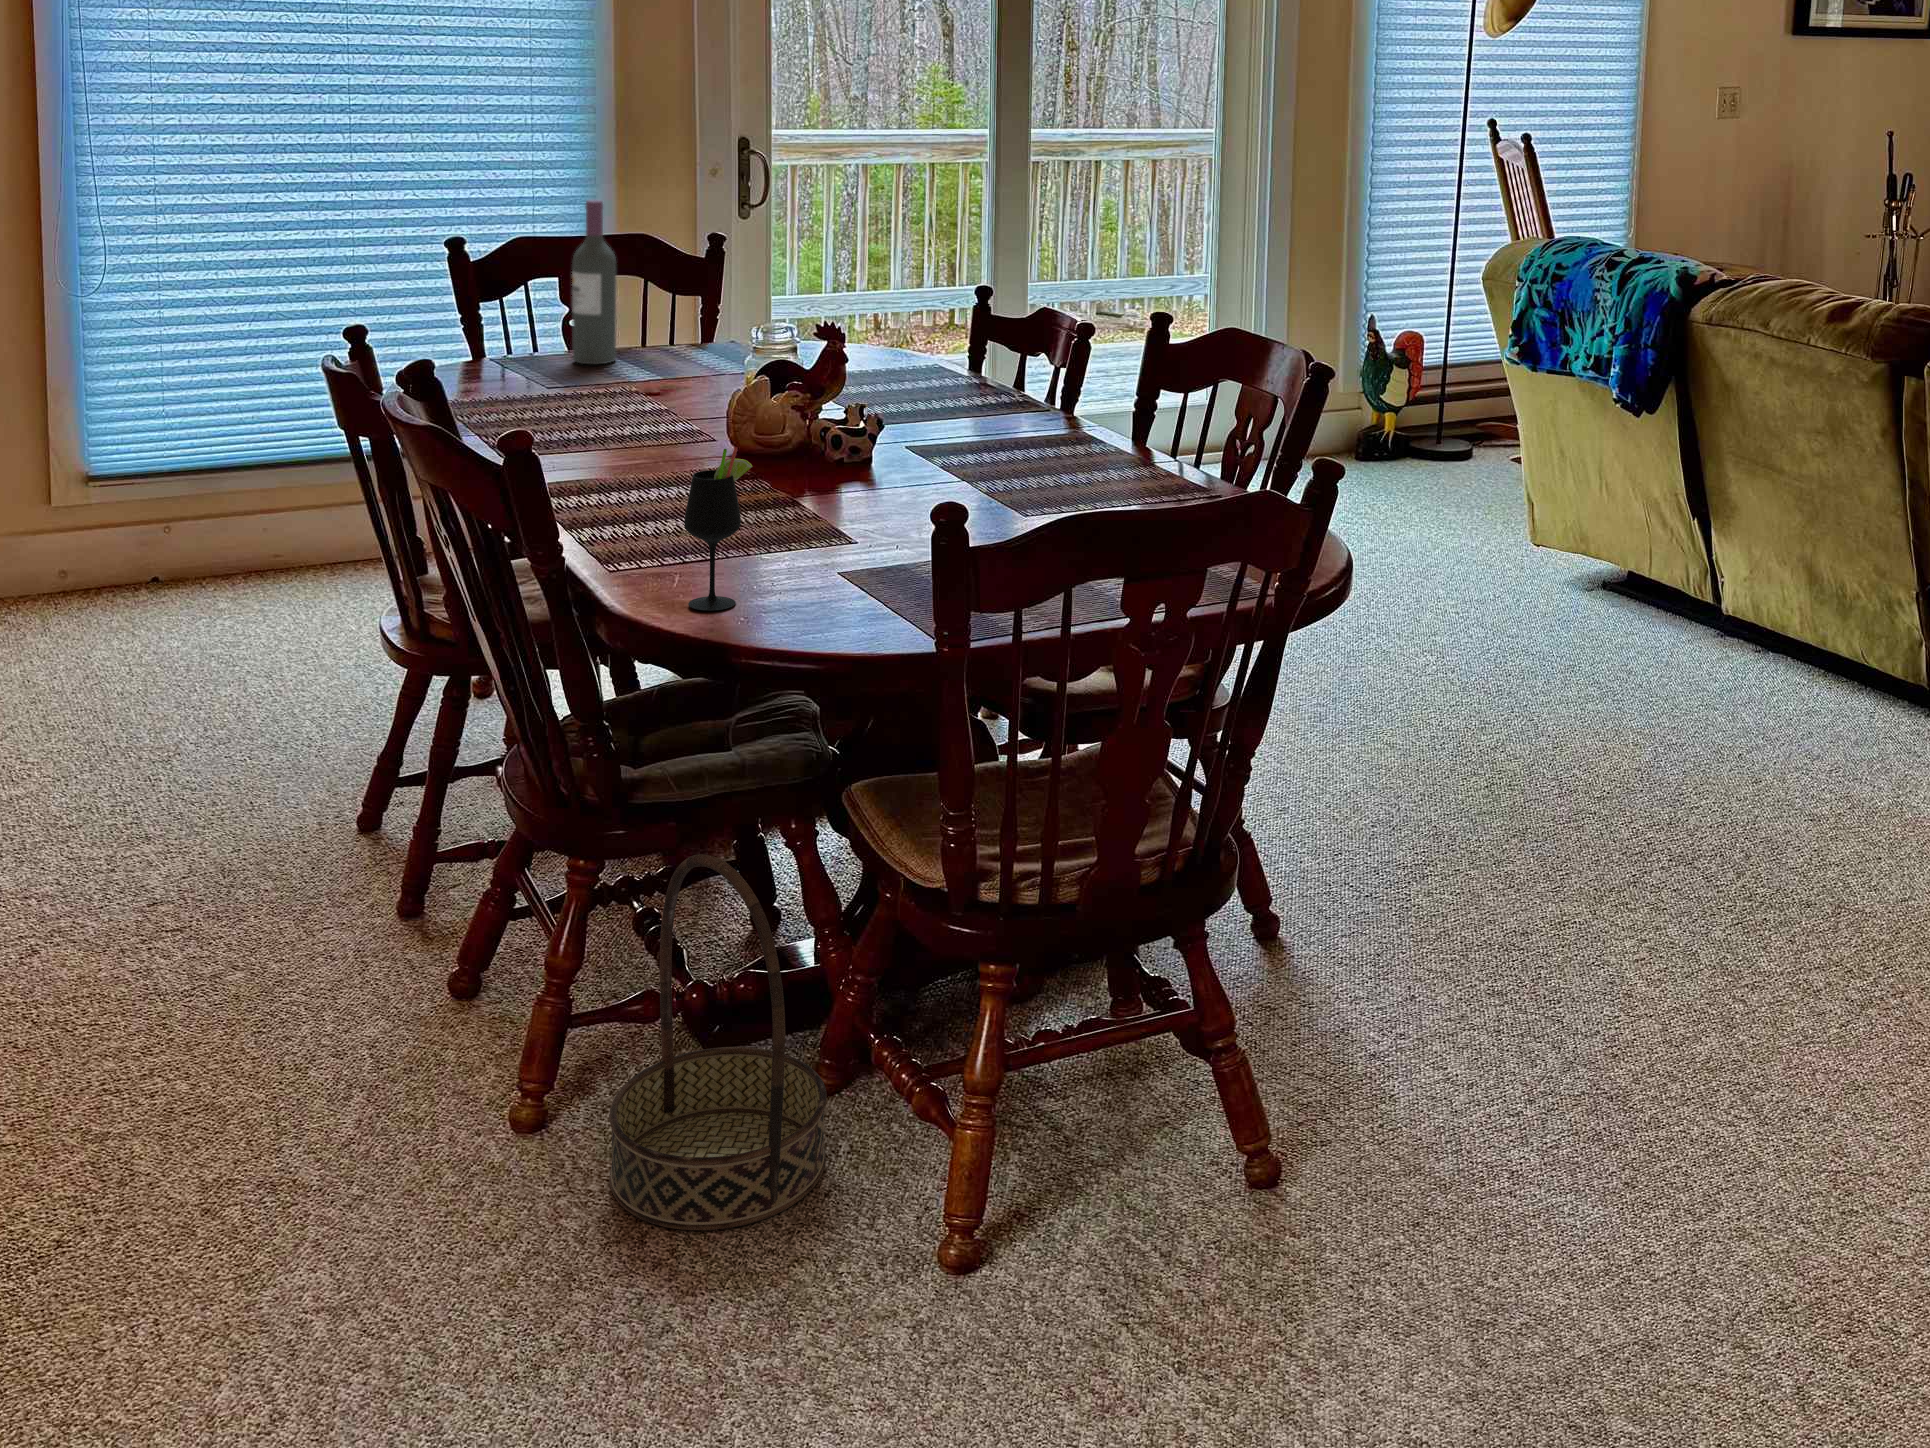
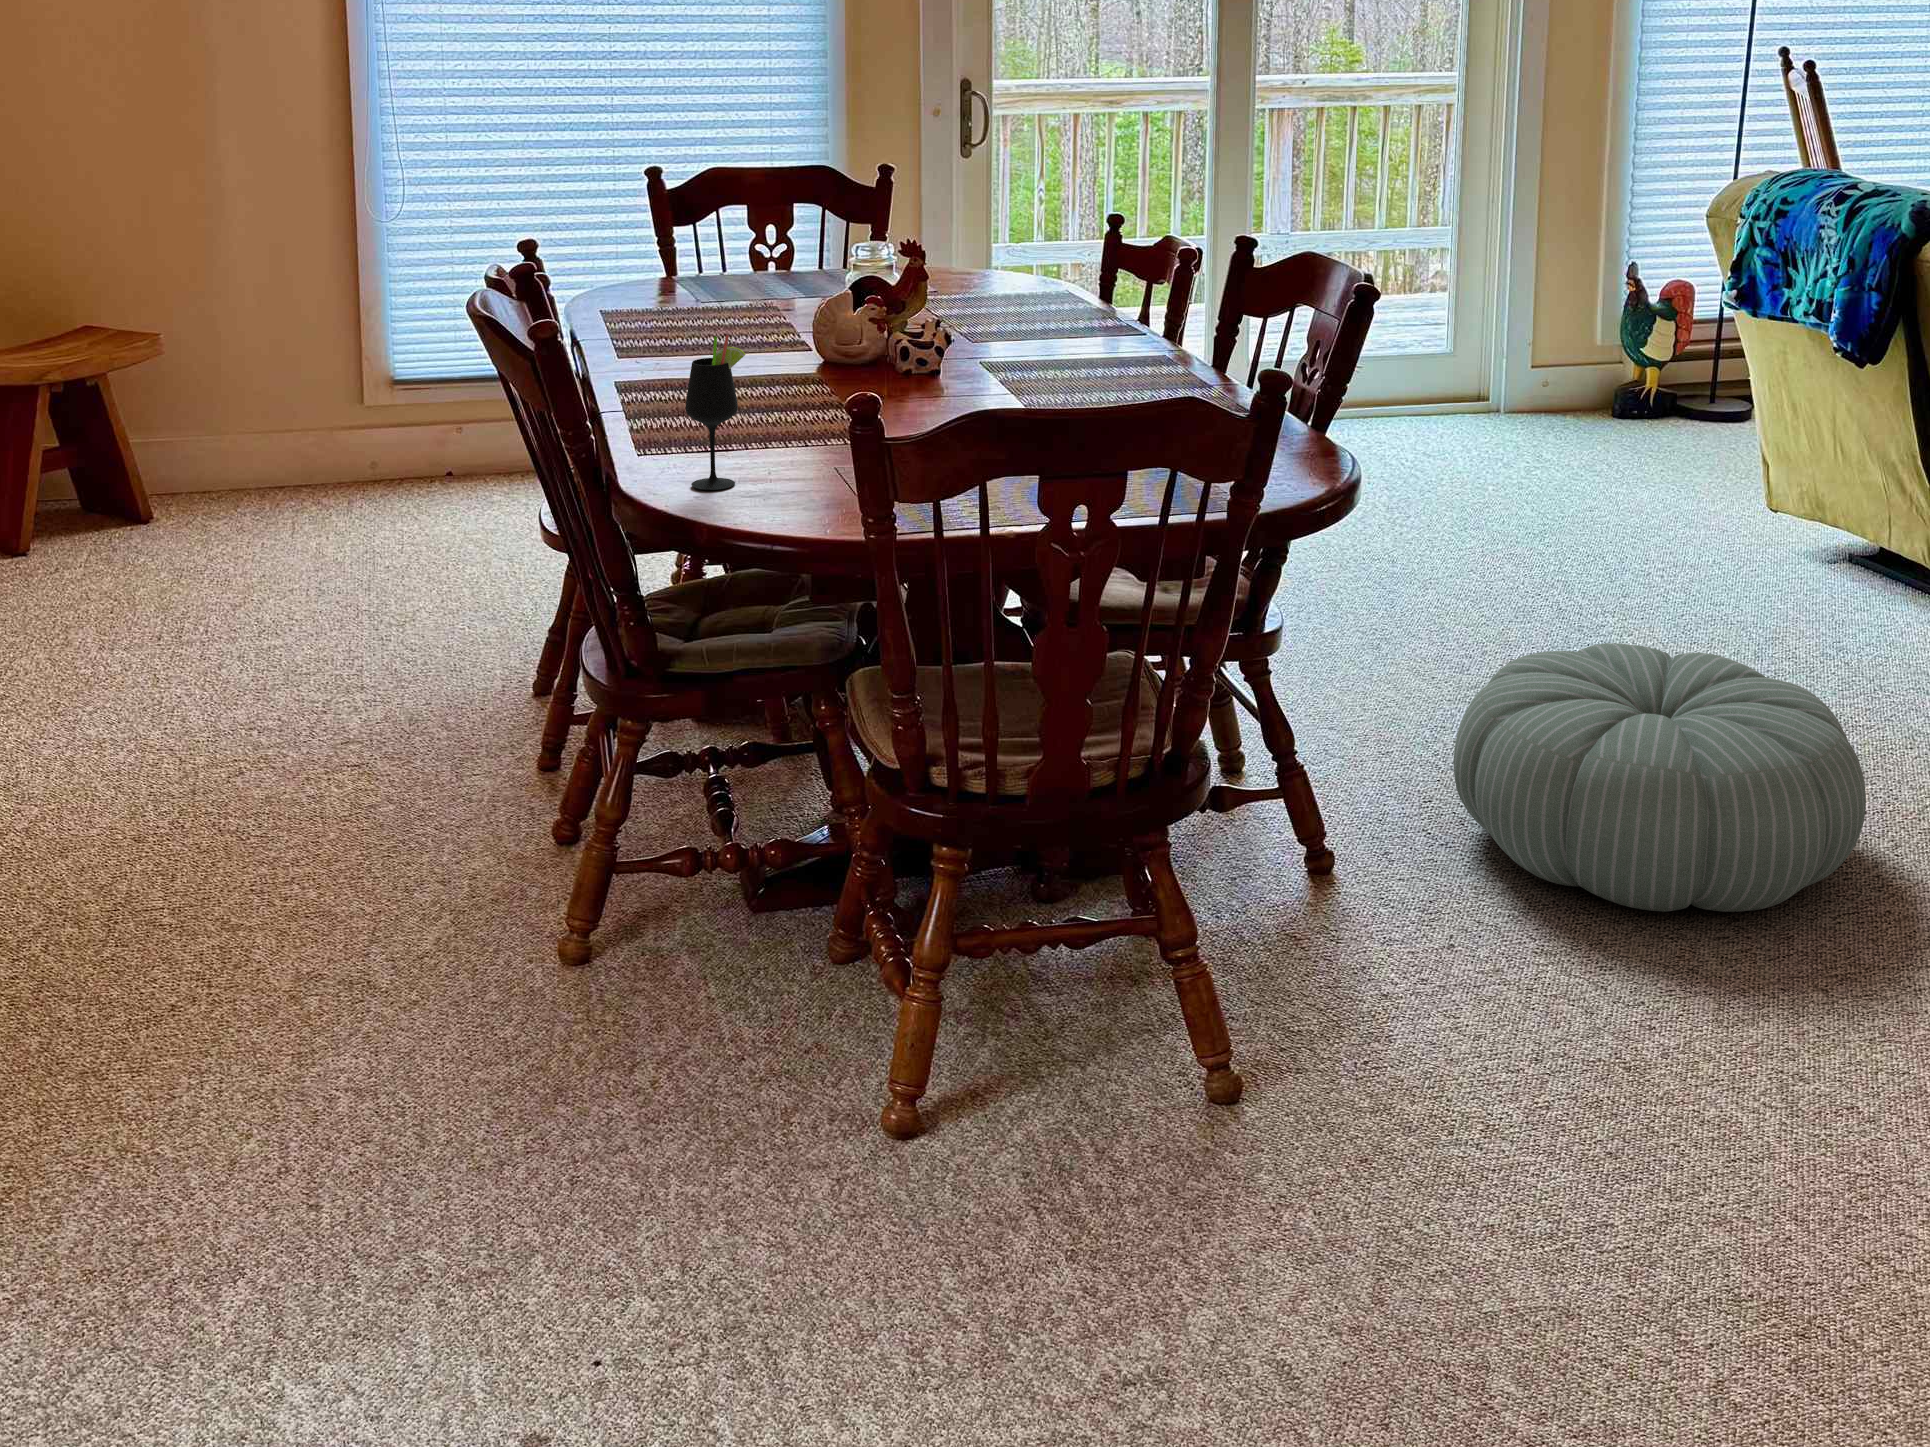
wine bottle: present [572,200,616,364] -> none [744,126,784,280]
pouf: none [1369,694,1736,944] -> present [1453,643,1866,912]
basket: present [609,854,827,1230] -> none [617,719,818,1069]

